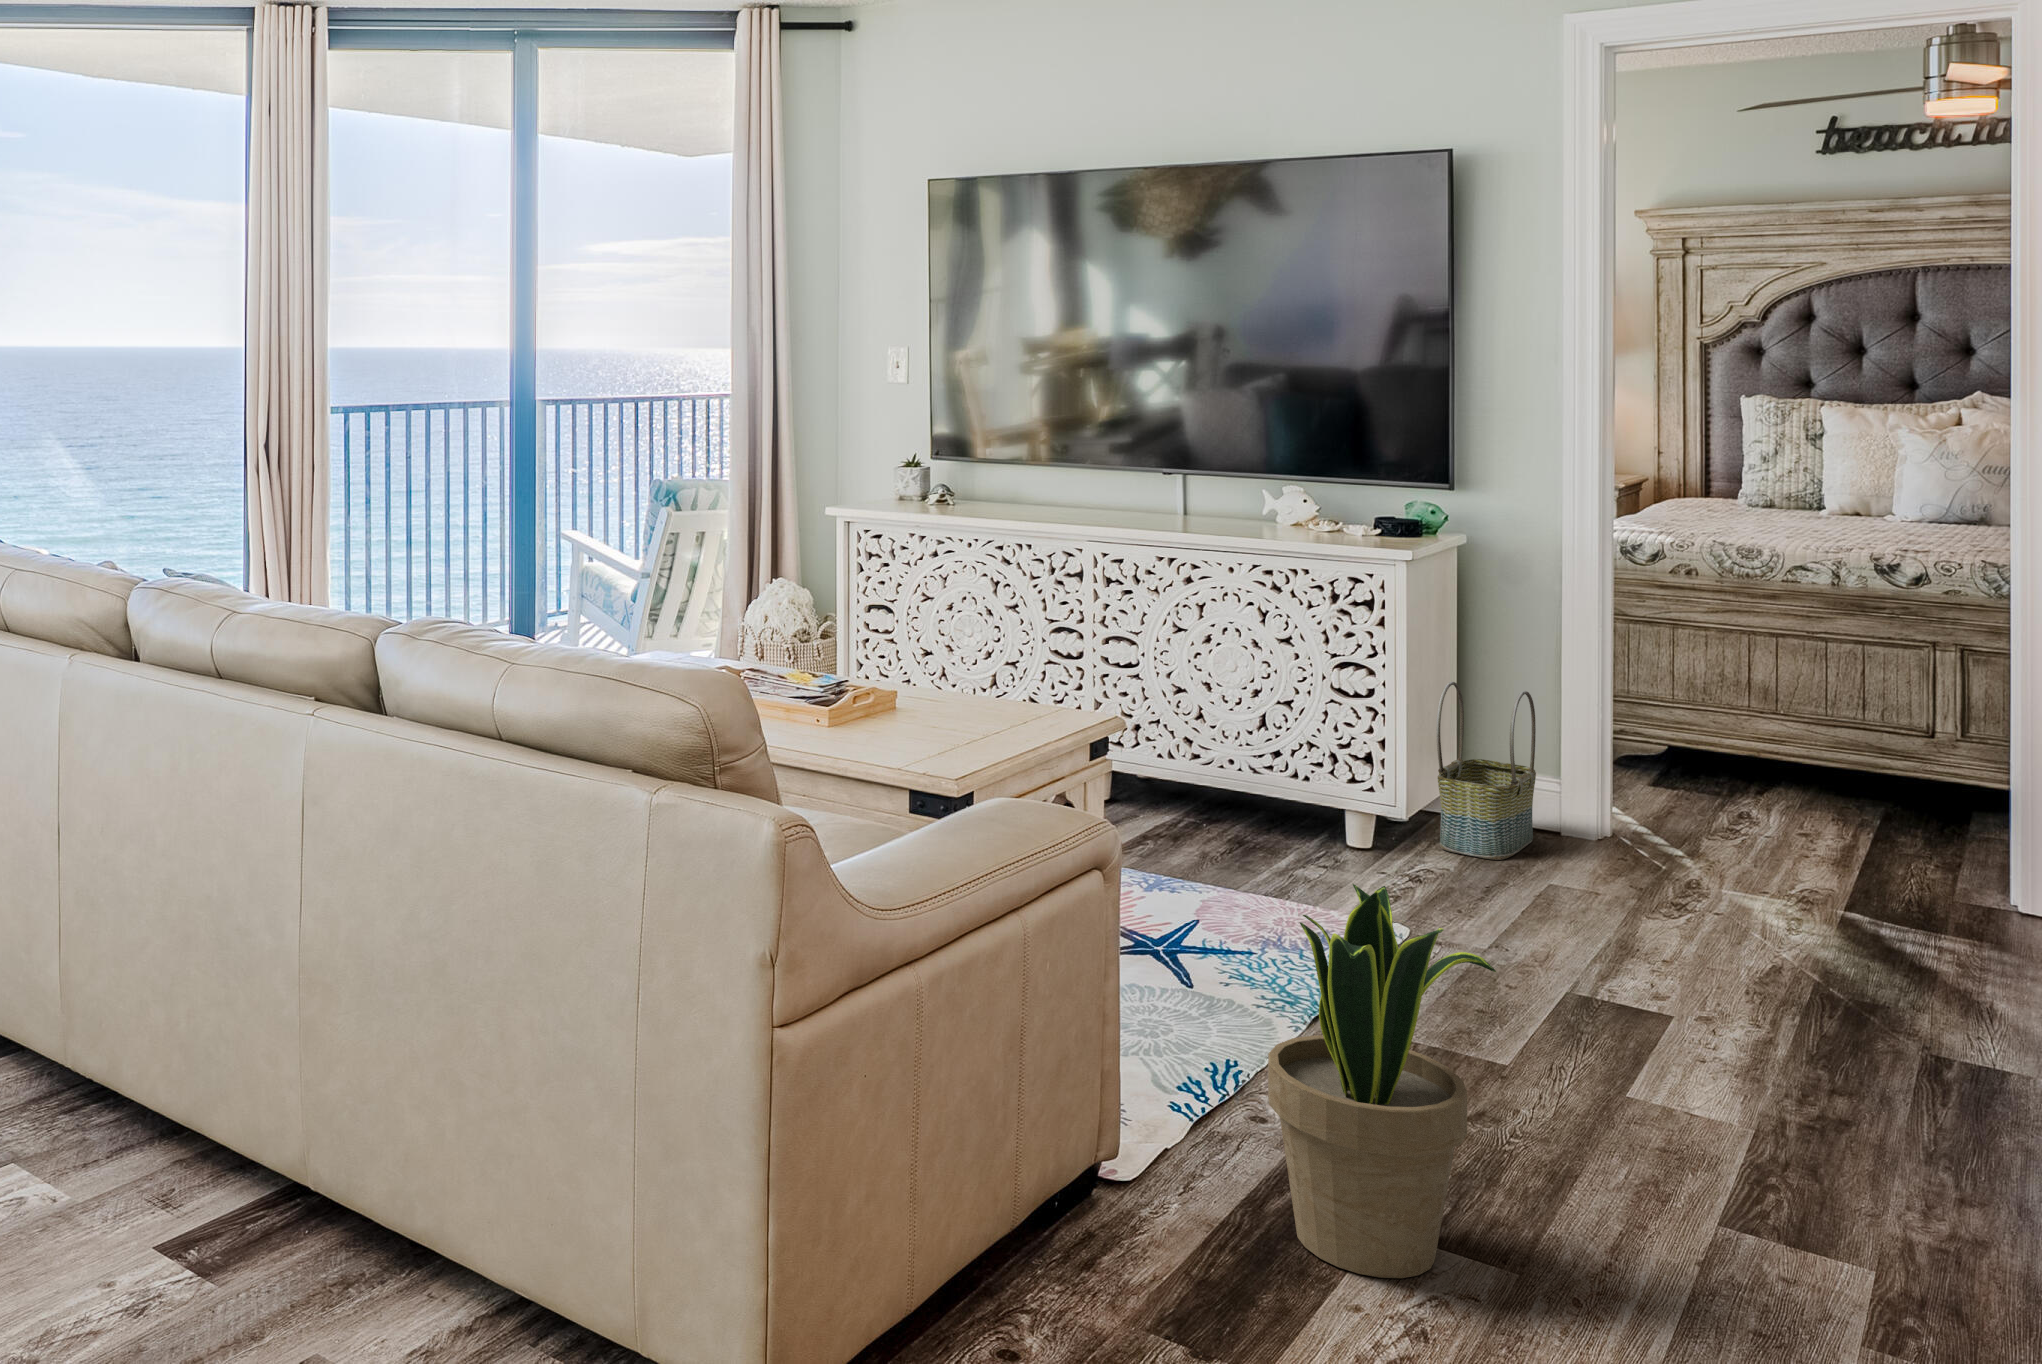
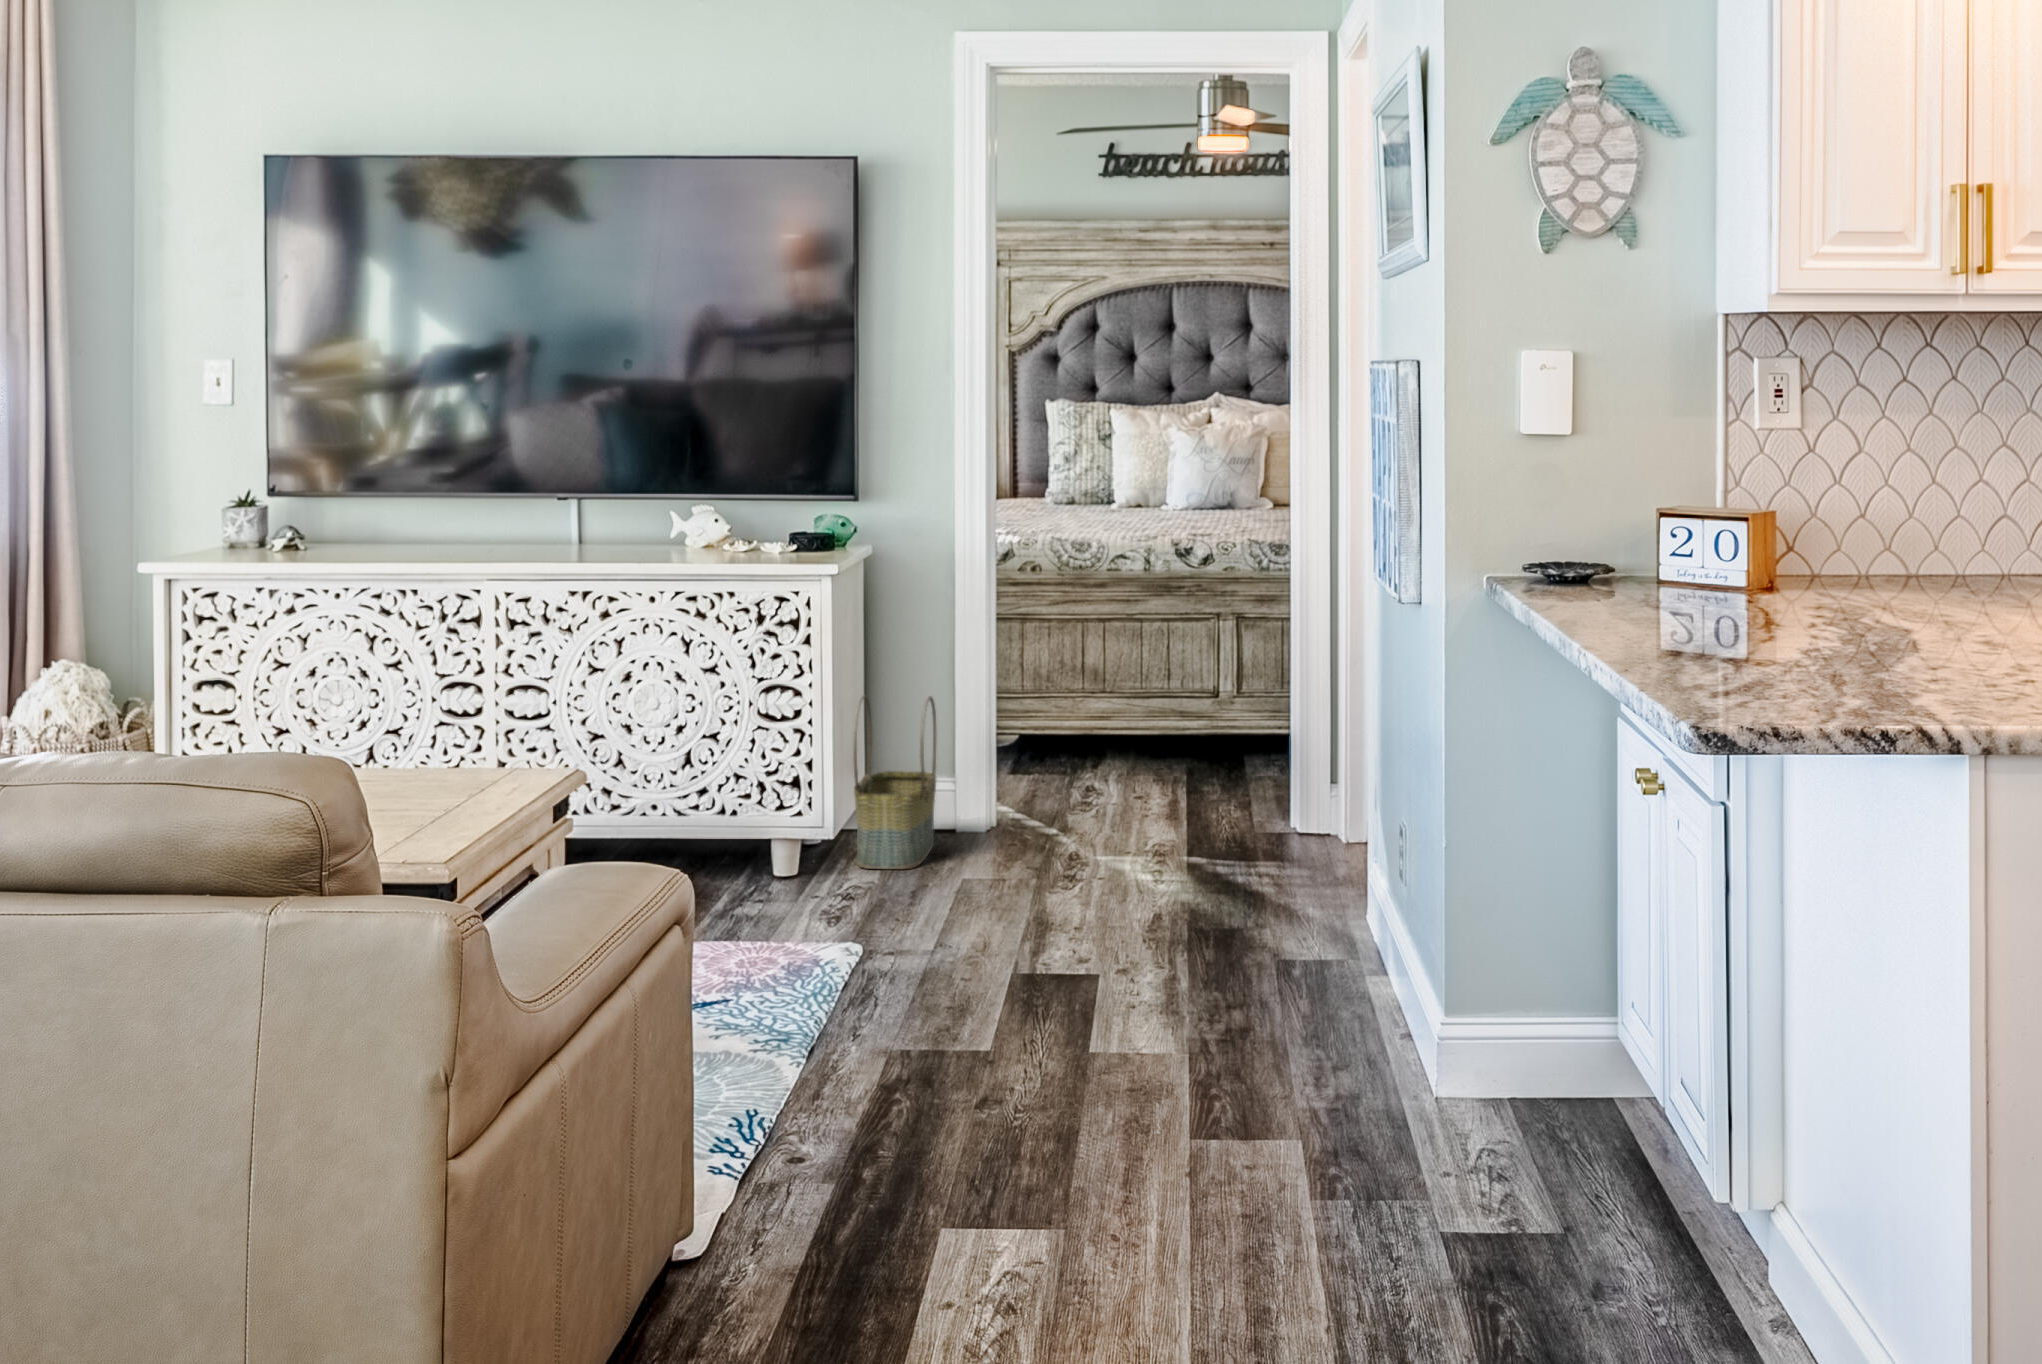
potted plant: present [1268,884,1496,1278] -> none [847,888,1043,1269]

